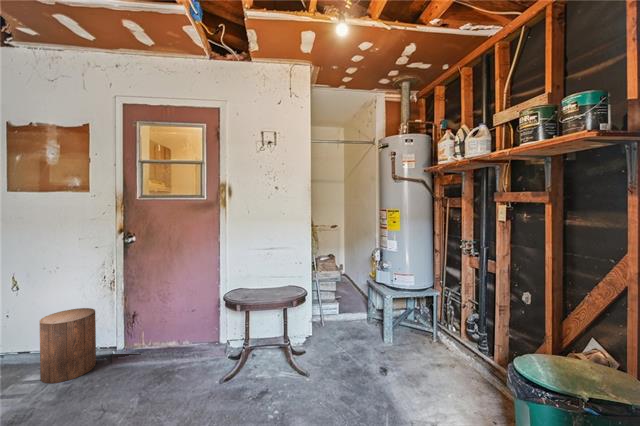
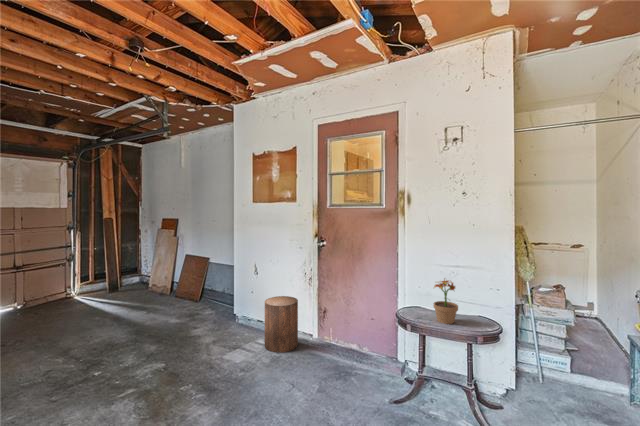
potted plant: none [258,259,278,297] -> present [433,279,458,324]

